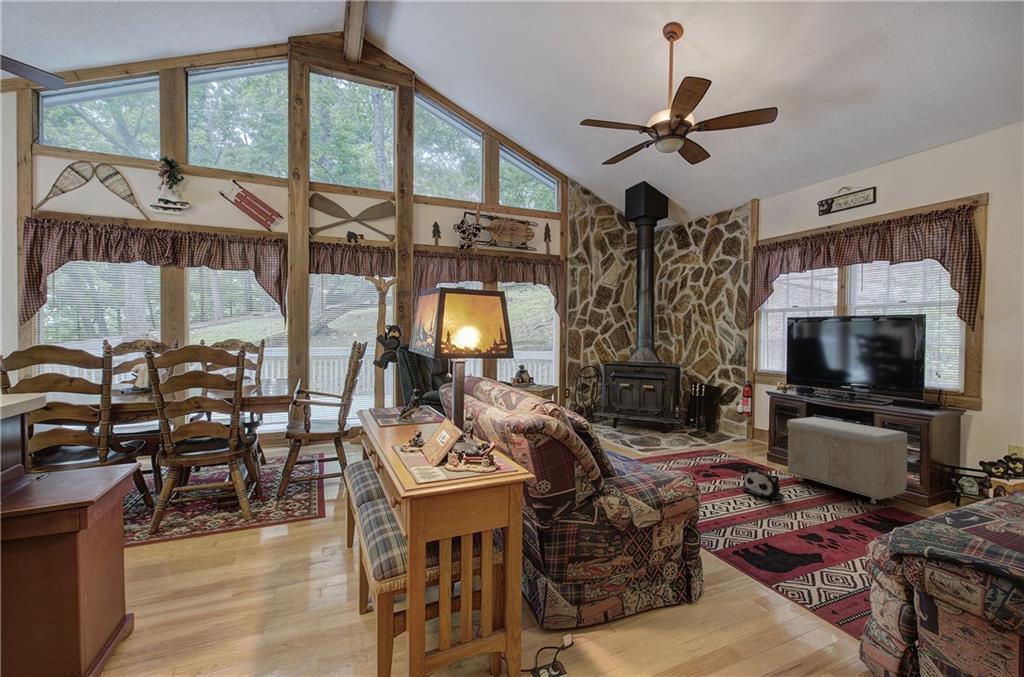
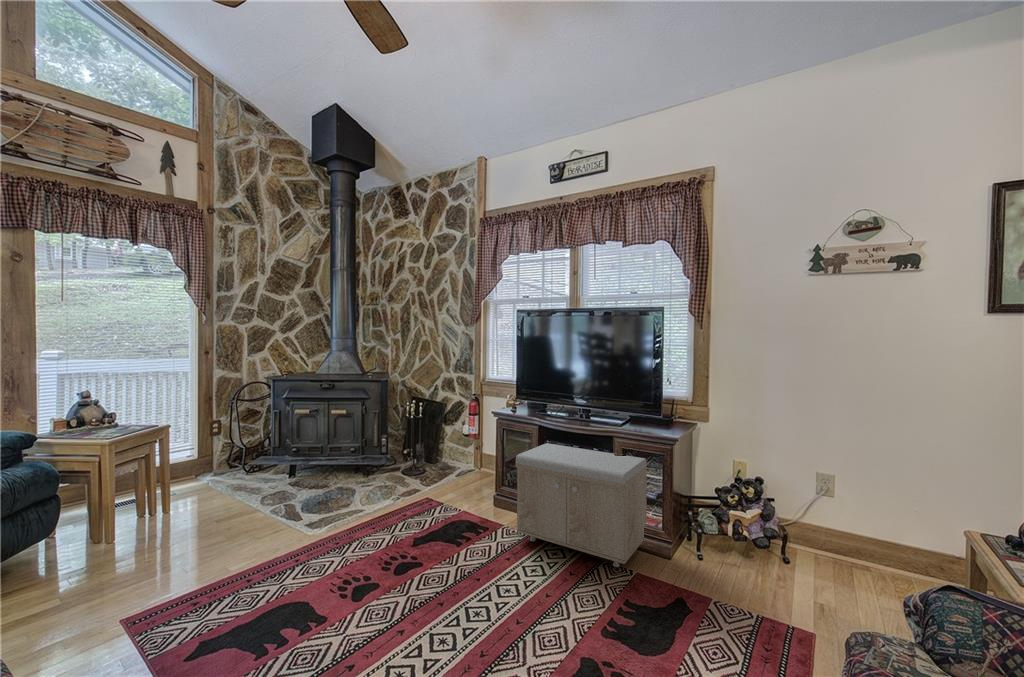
plush toy: present [743,465,783,499] -> none [452,546,510,605]

